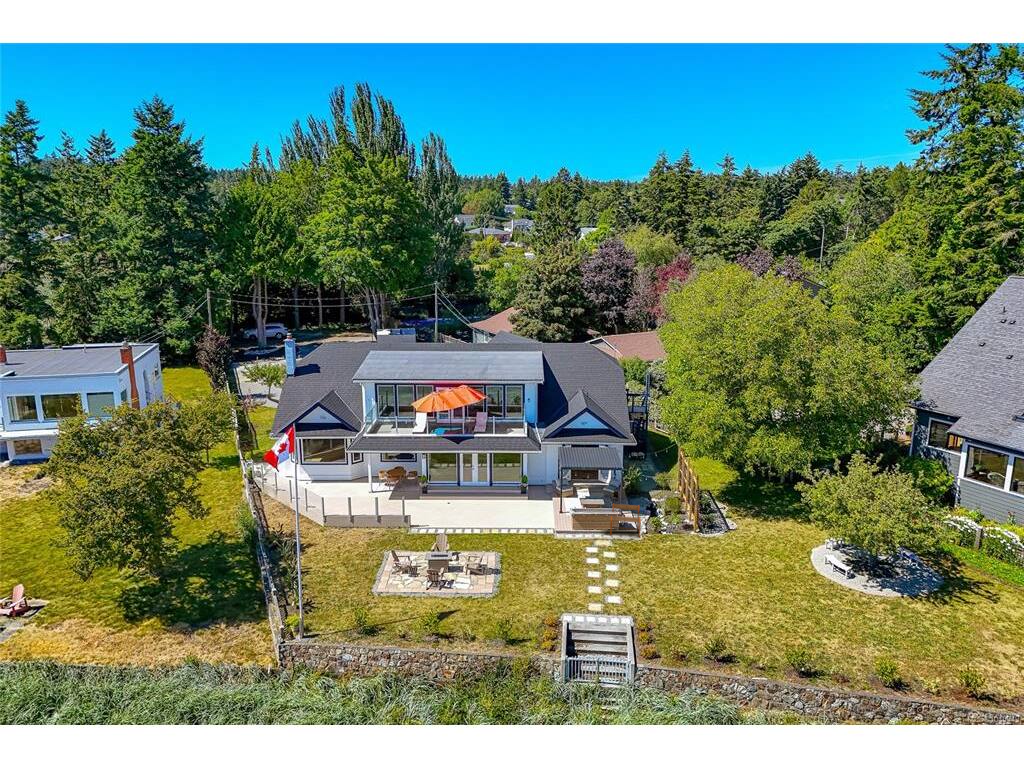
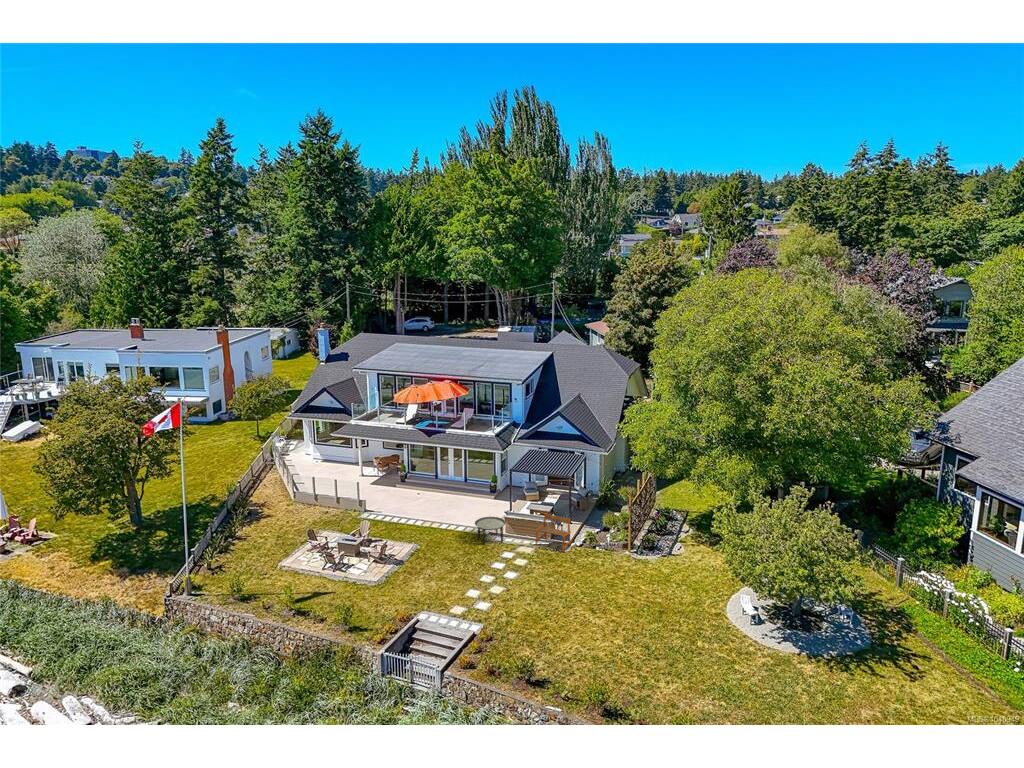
round table: none [551,514,580,543] -> present [475,517,505,544]

